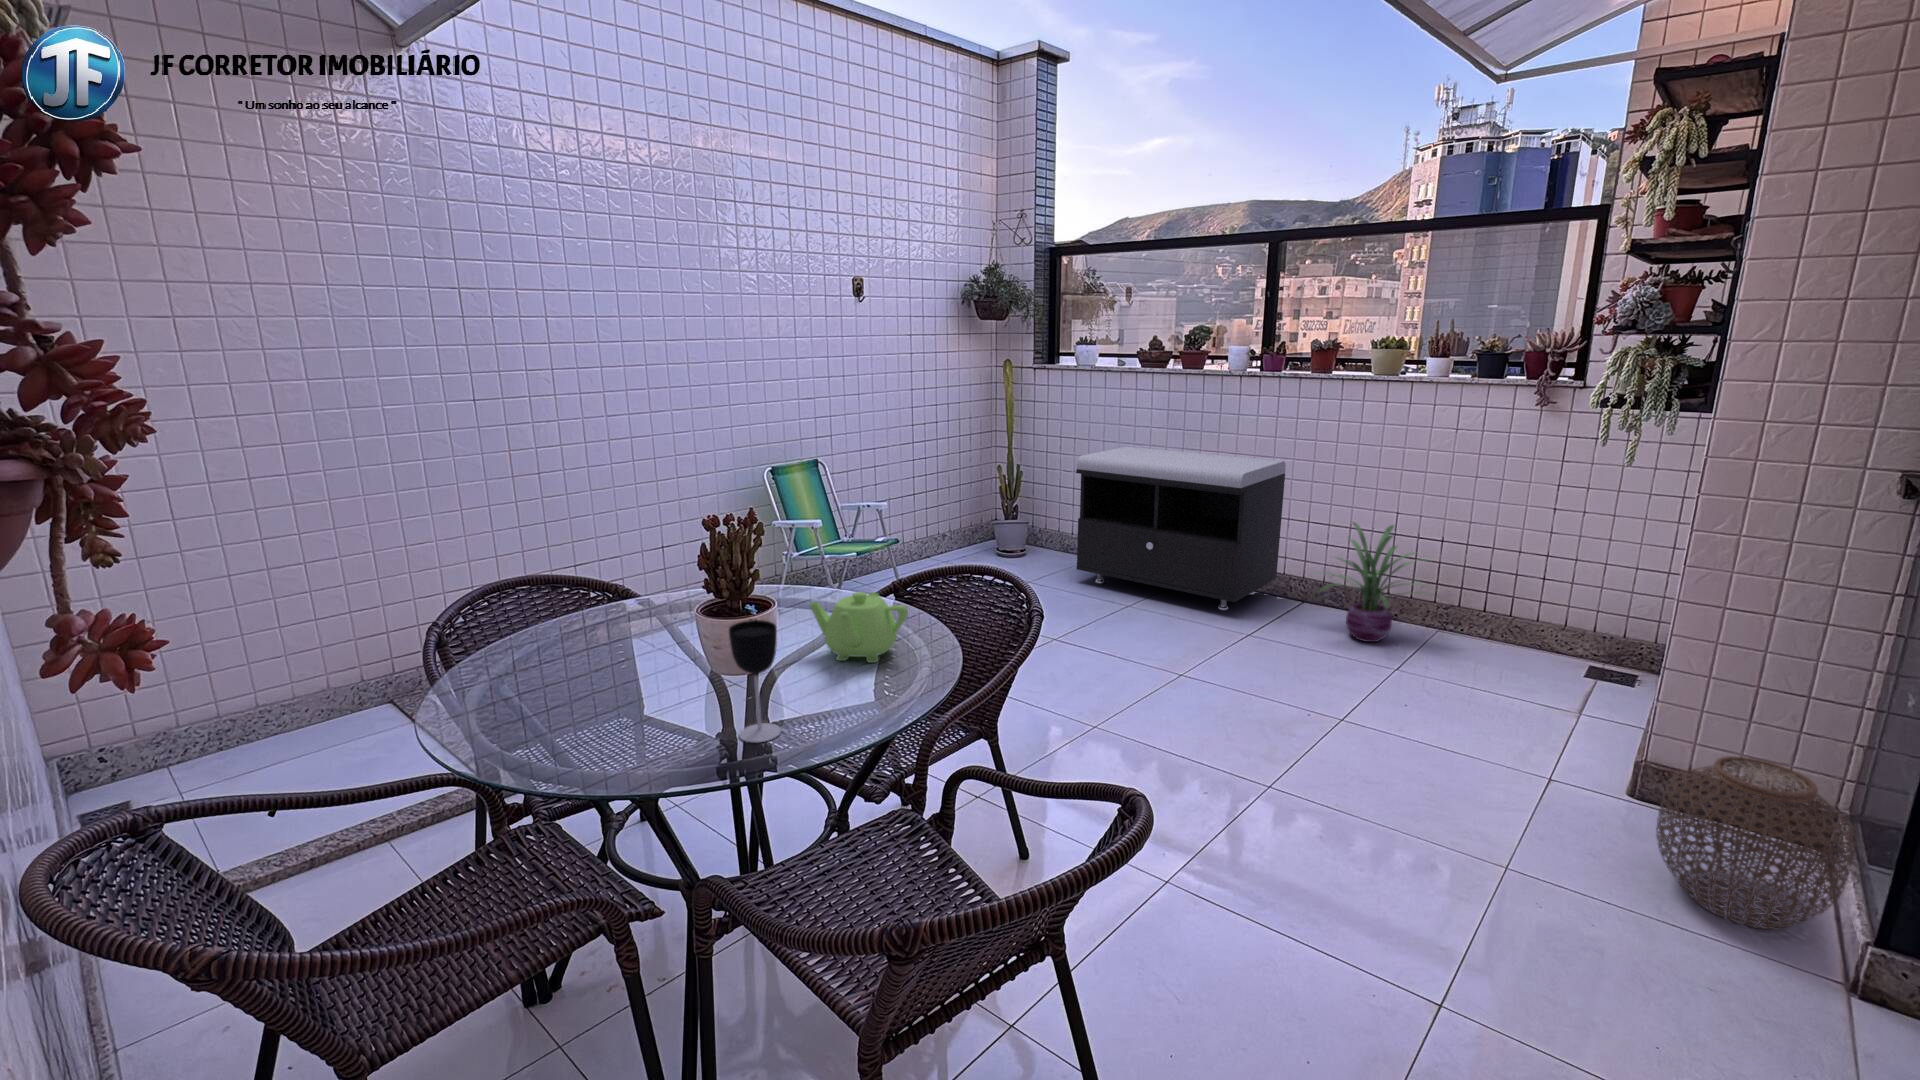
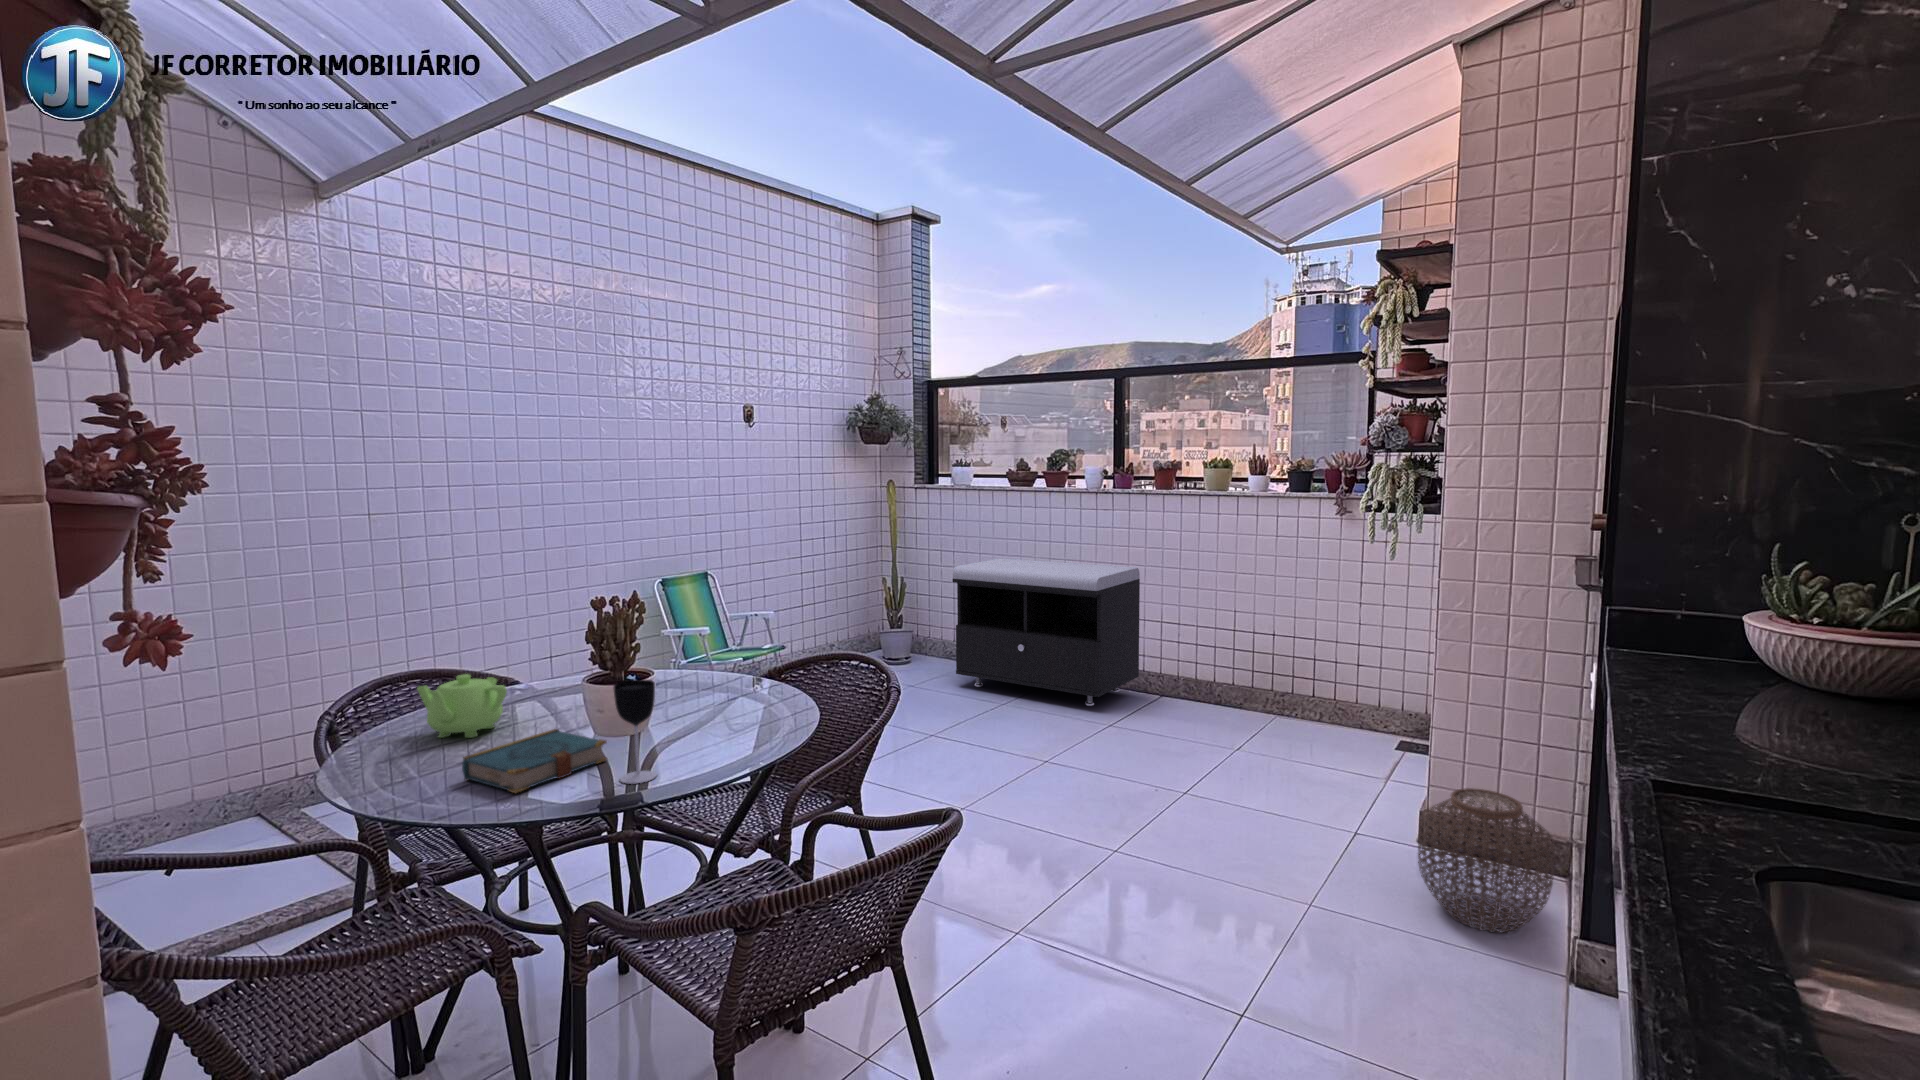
decorative plant: present [1320,522,1436,642] -> none [1157,619,1277,728]
teapot: present [810,592,908,663] -> present [417,674,507,738]
book: none [565,663,725,751] -> present [462,729,607,793]

